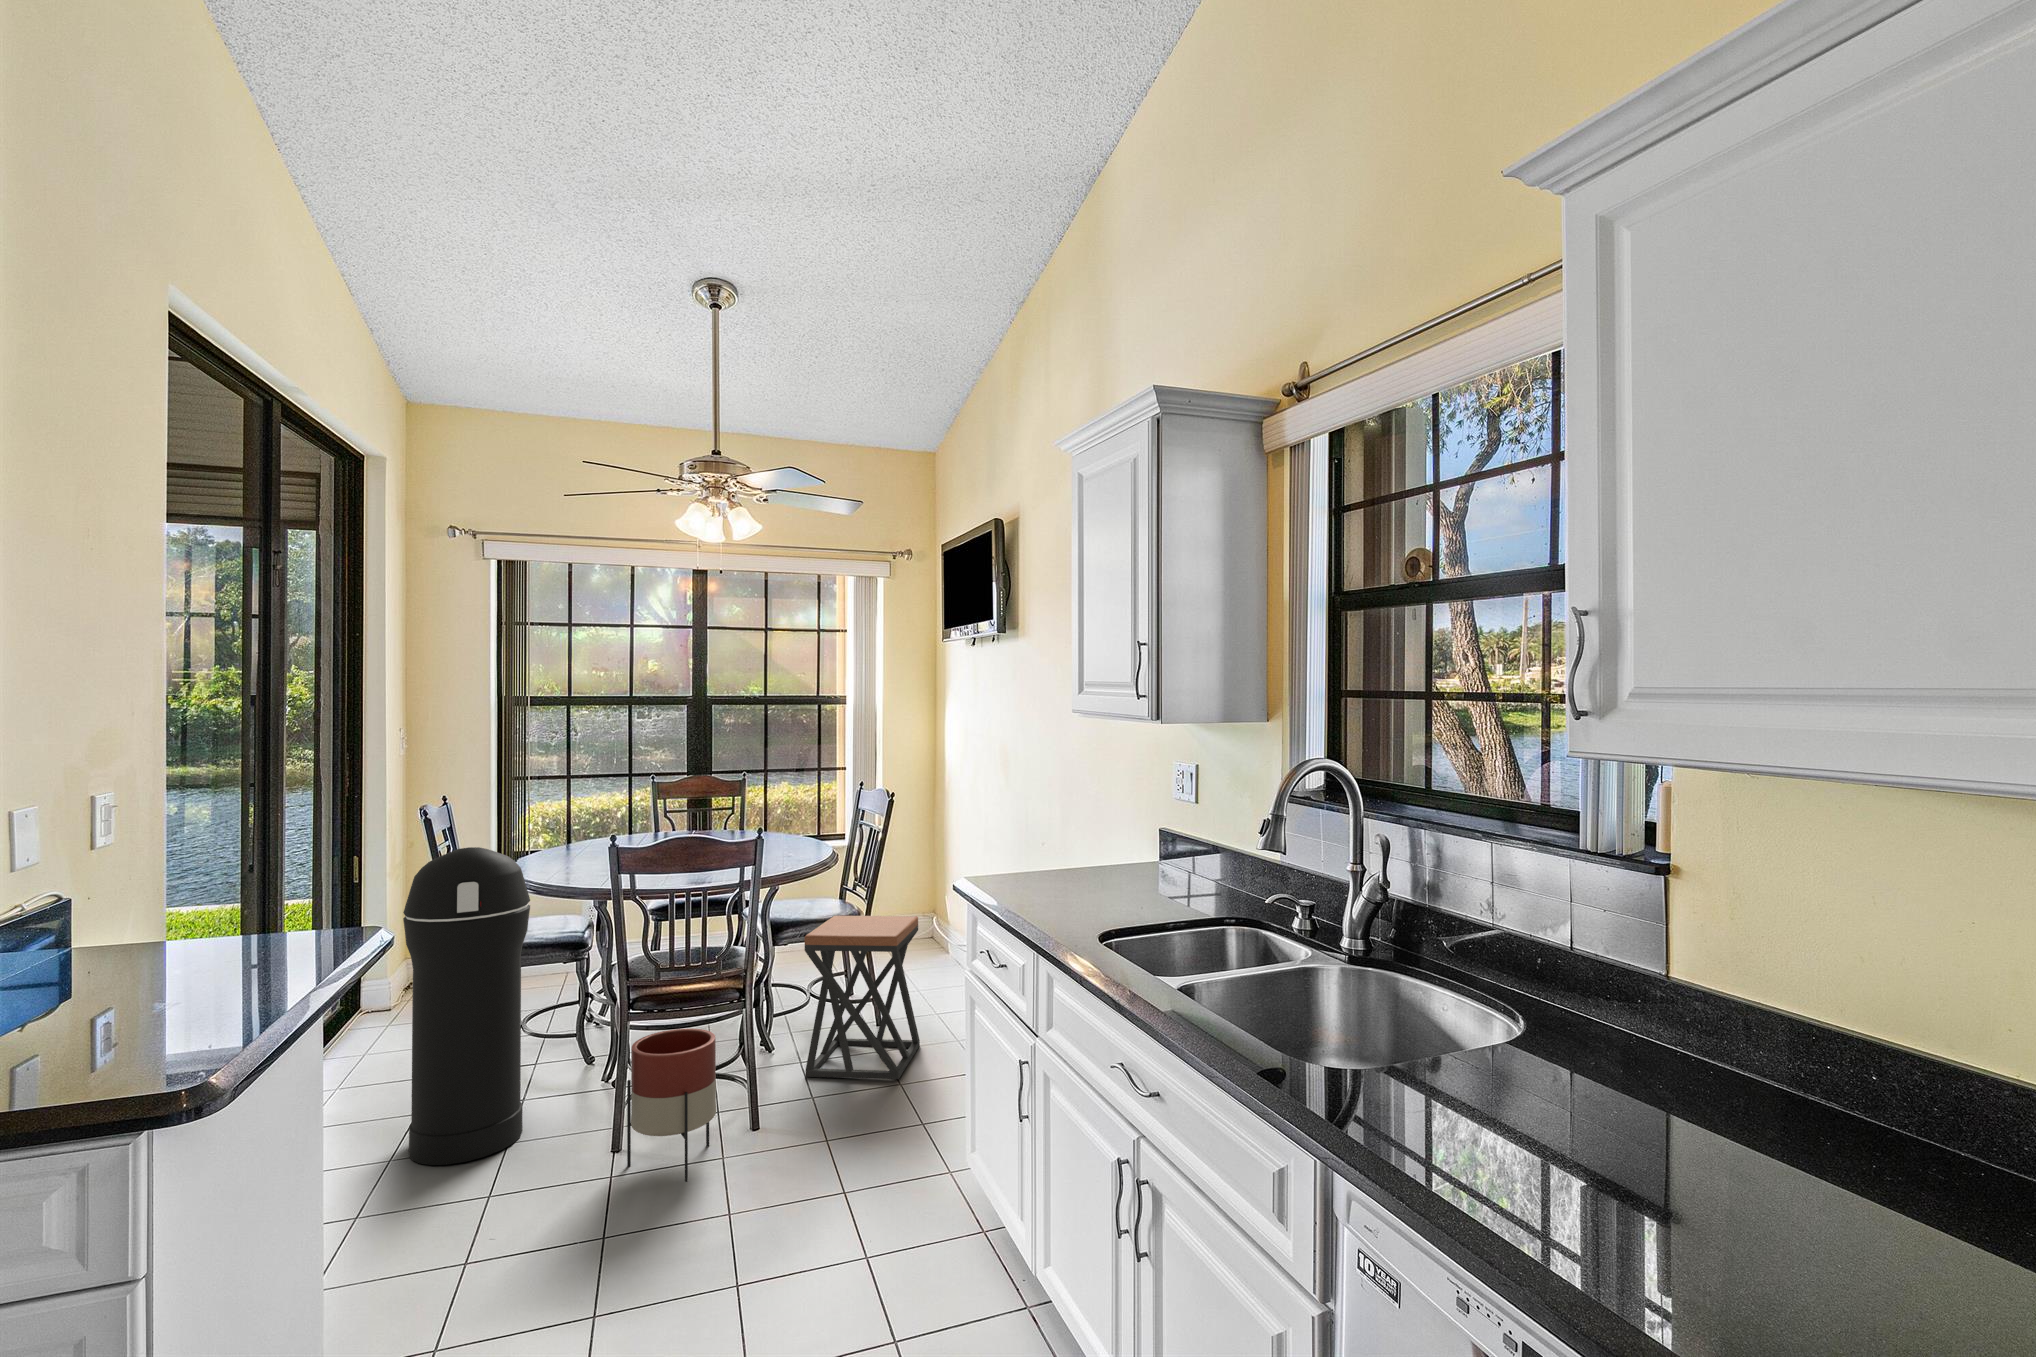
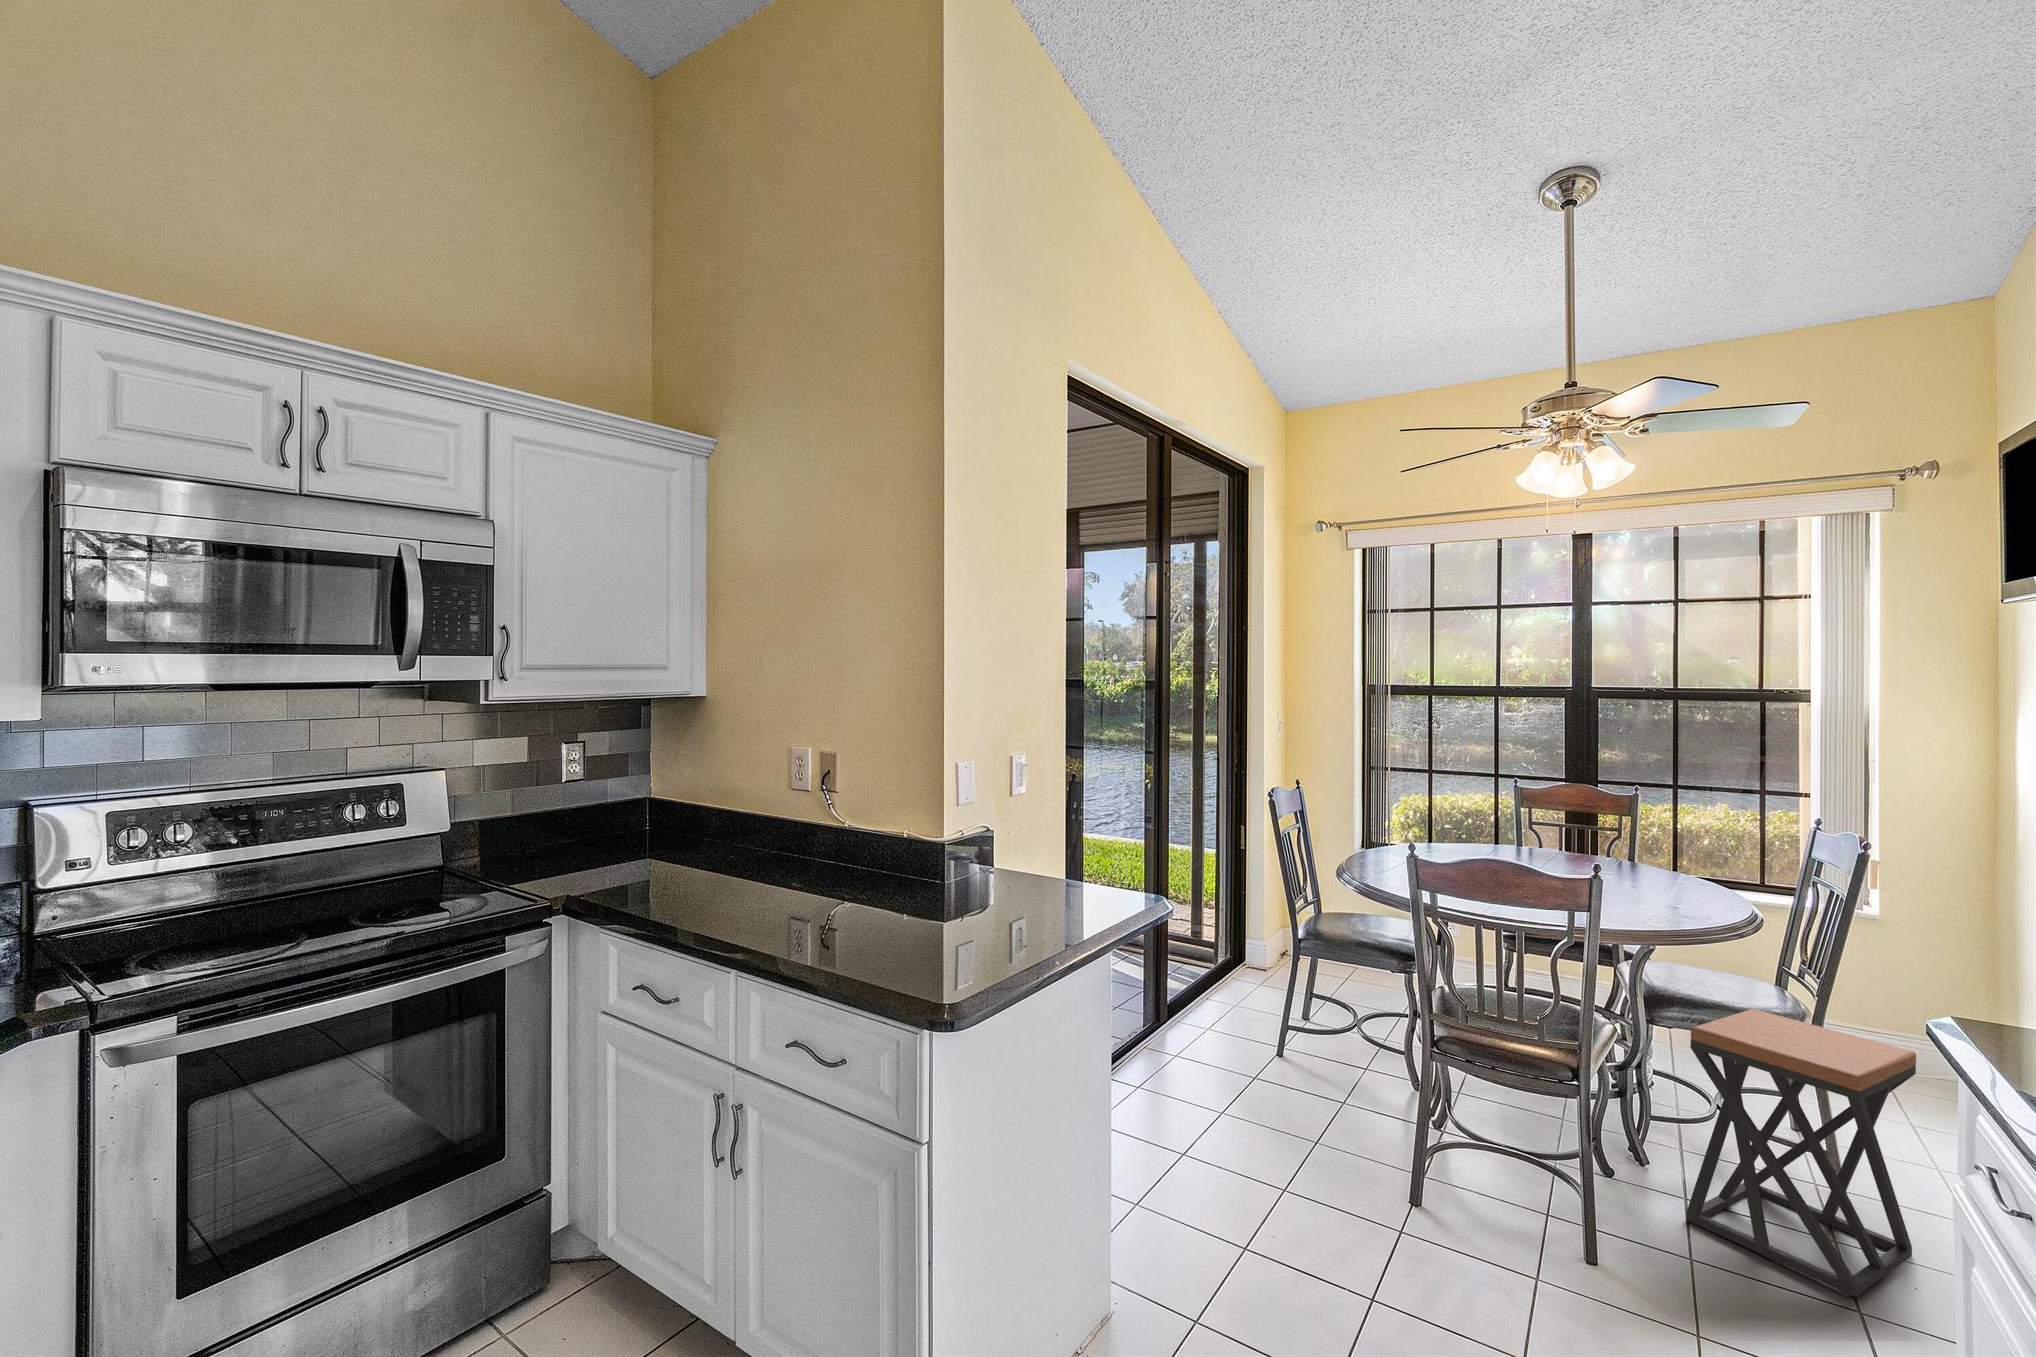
trash can: present [403,847,530,1165] -> none [1225,833,1339,1148]
planter: present [627,1029,716,1182] -> none [1417,1090,1531,1292]

